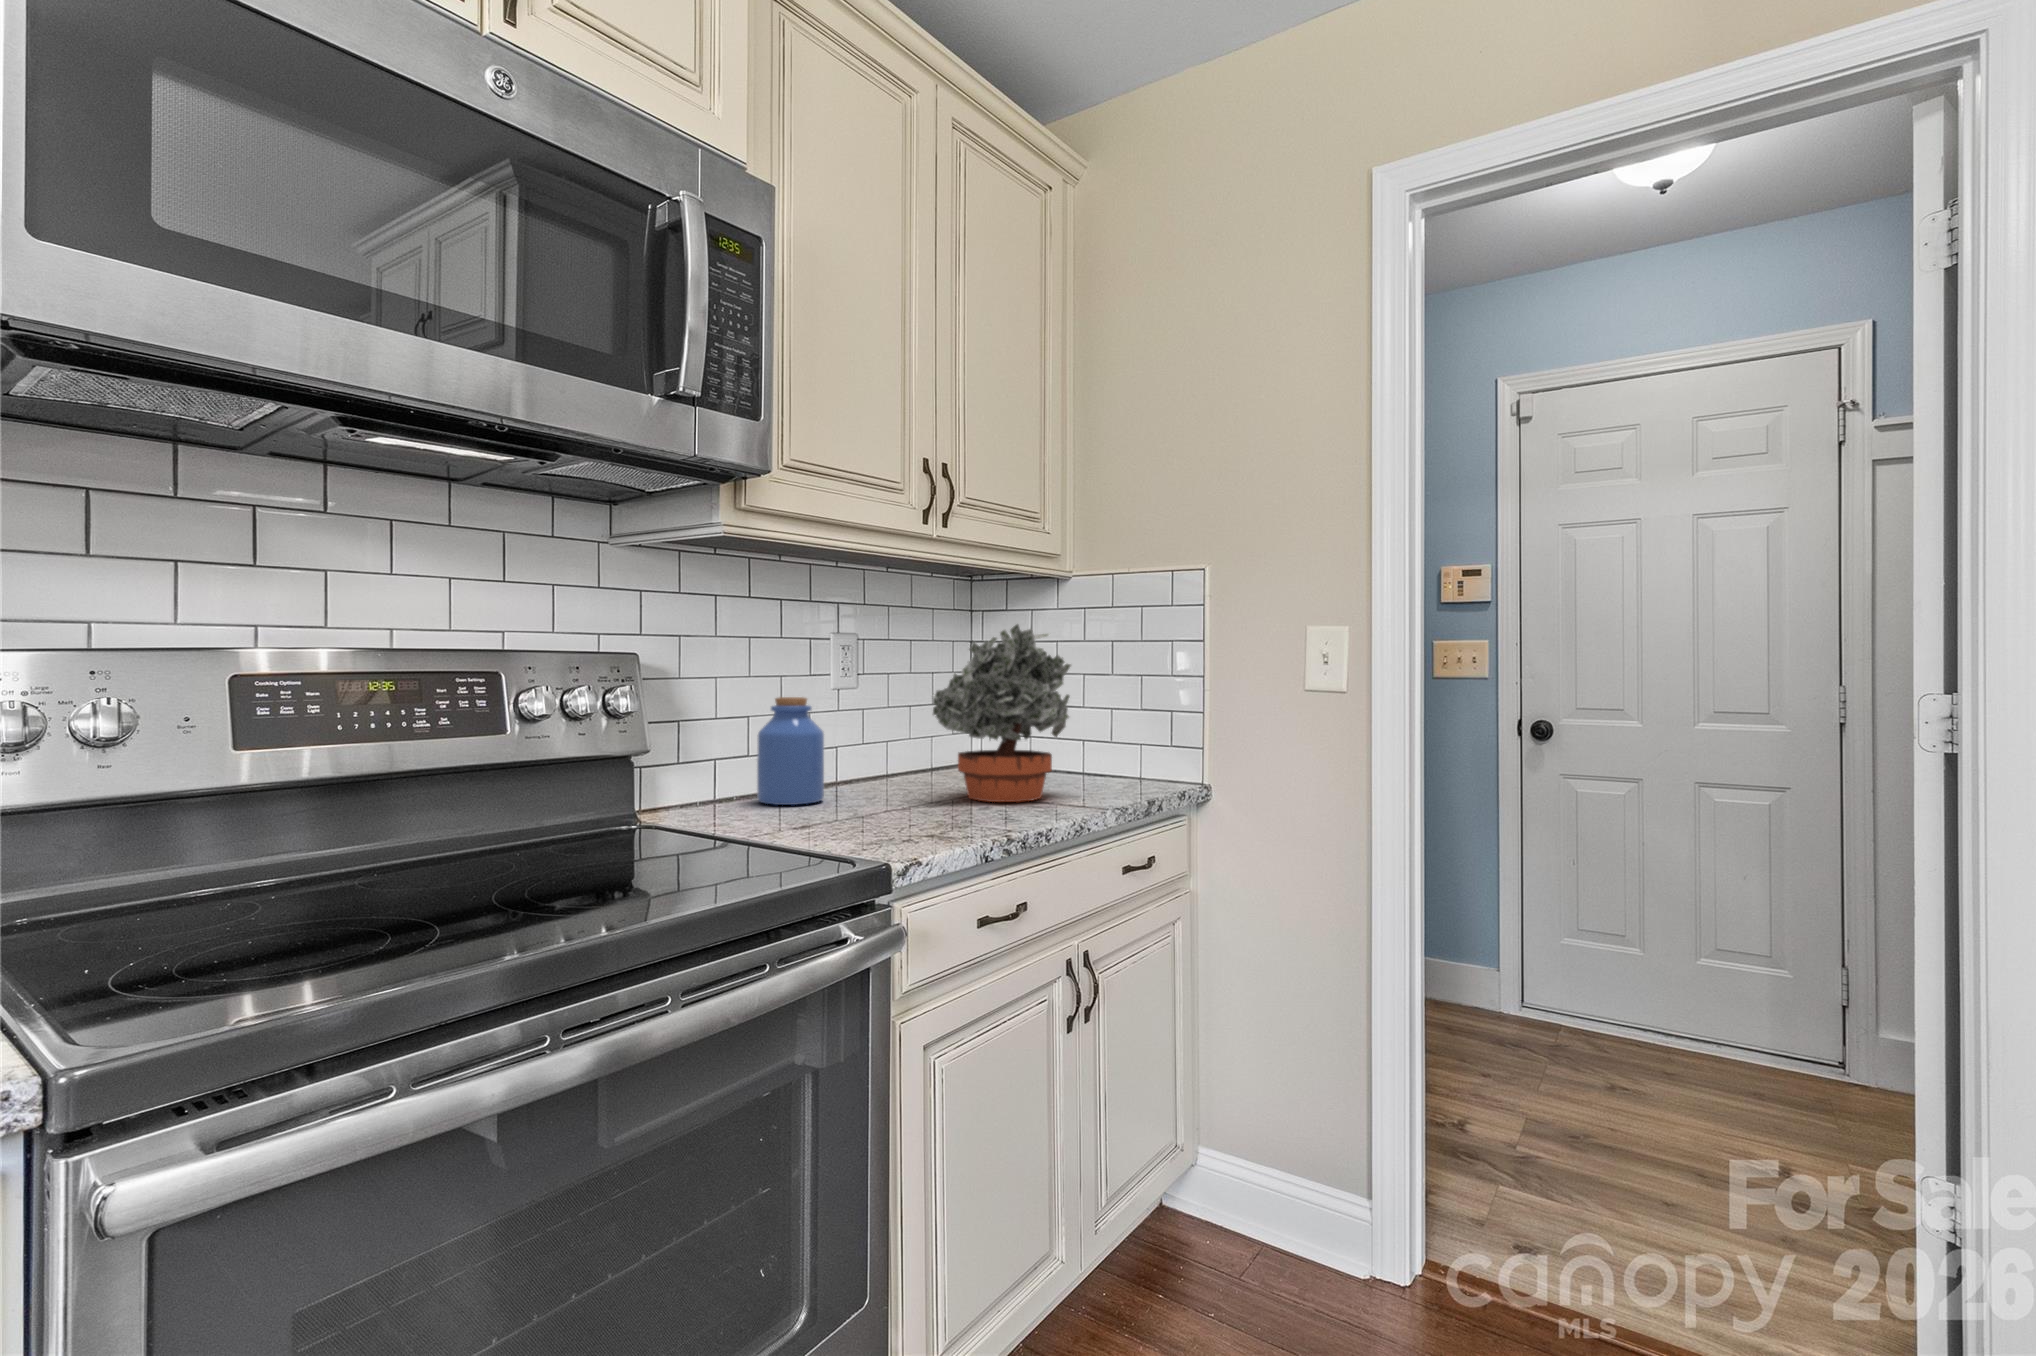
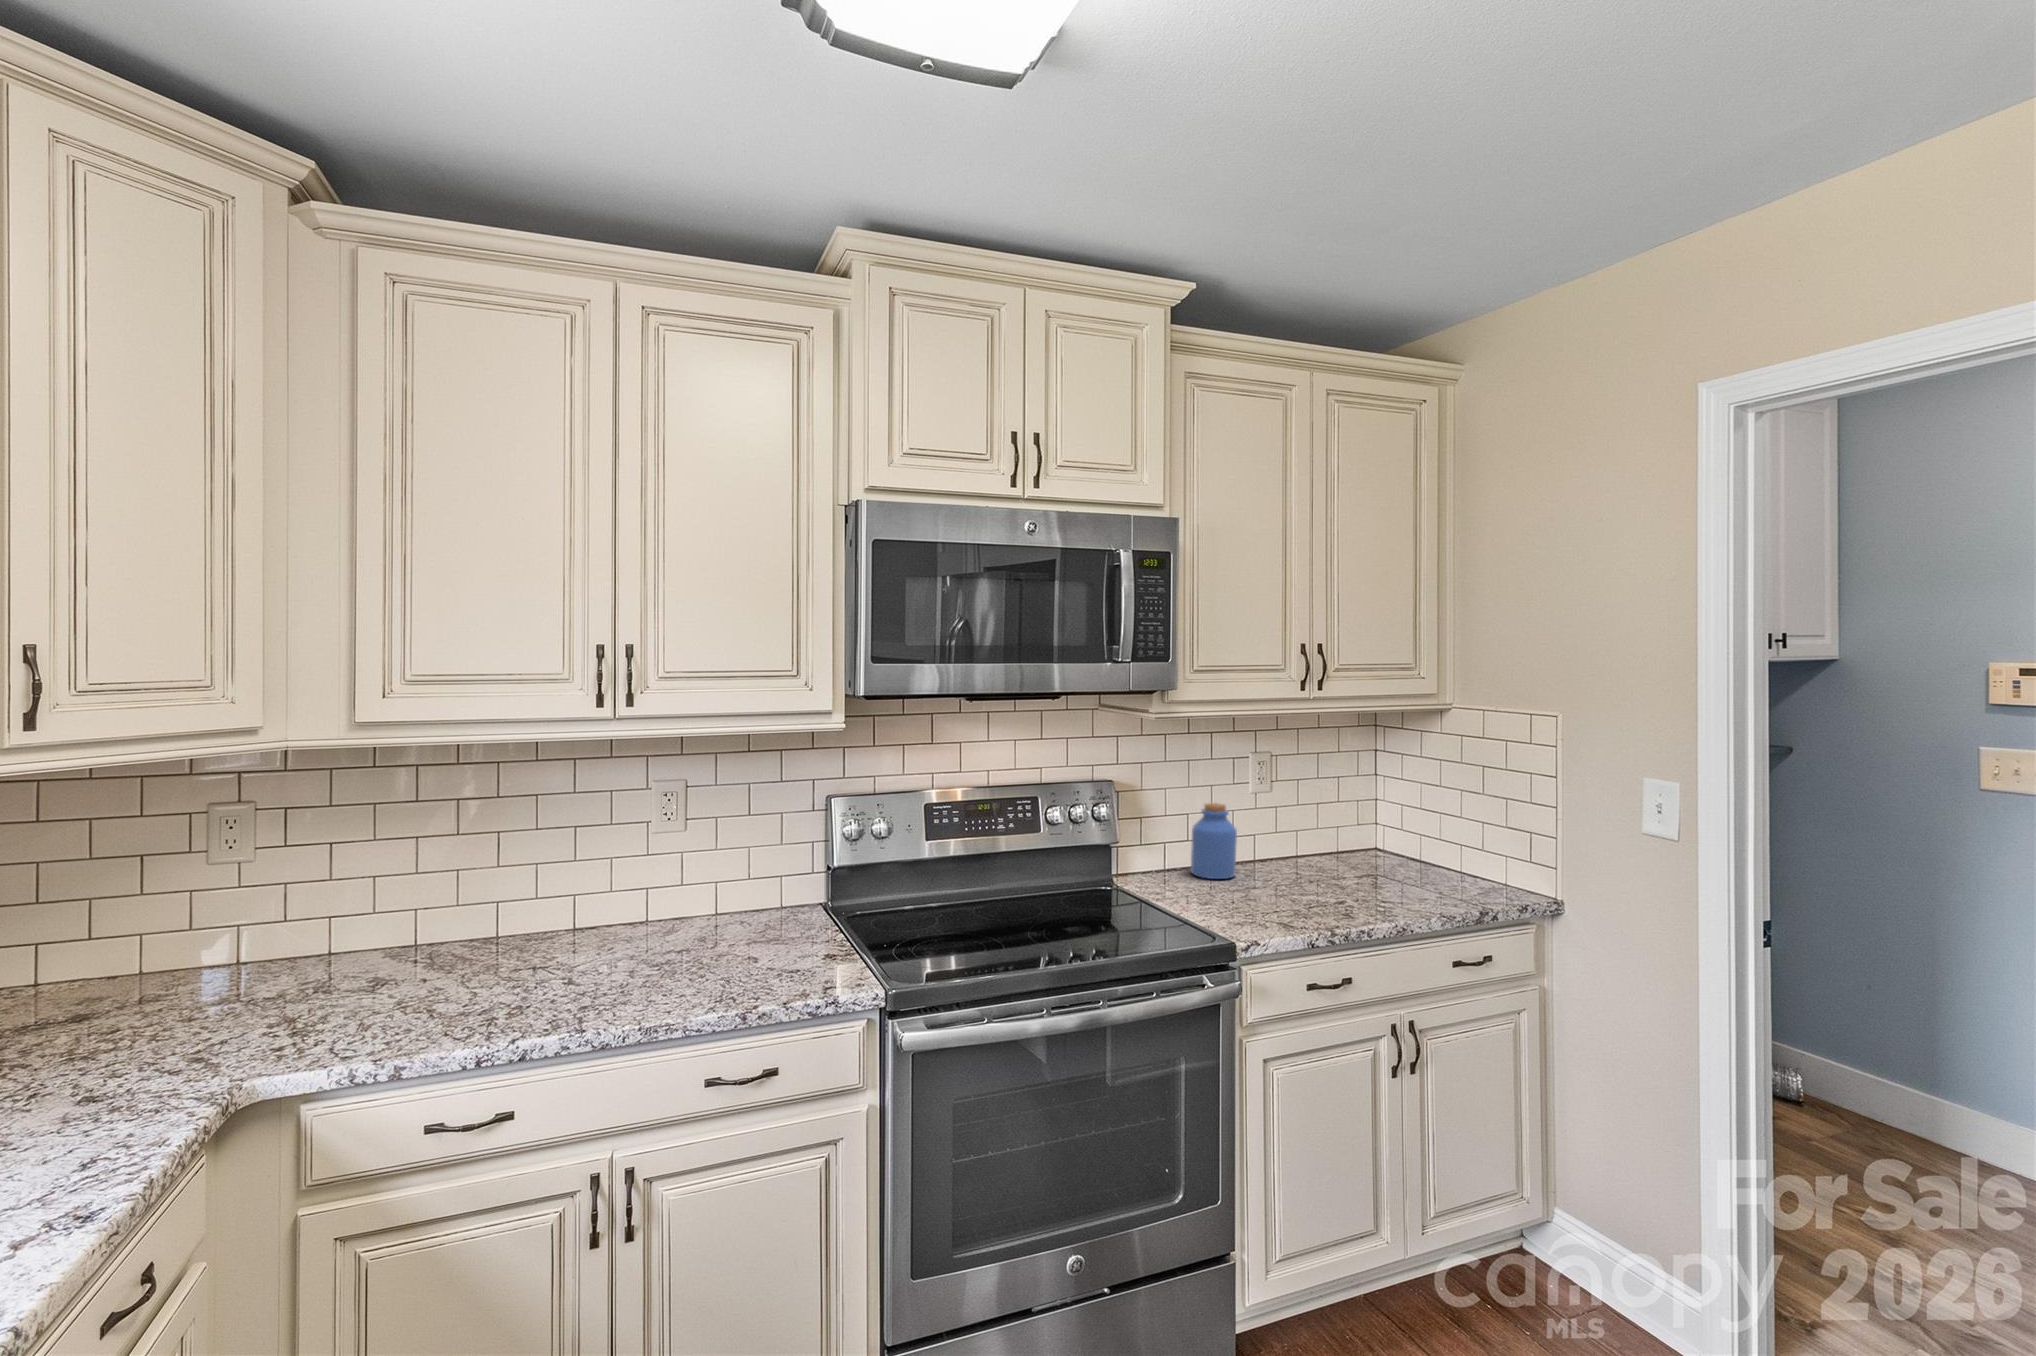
potted plant: present [933,624,1071,802] -> none [1309,761,1427,898]

